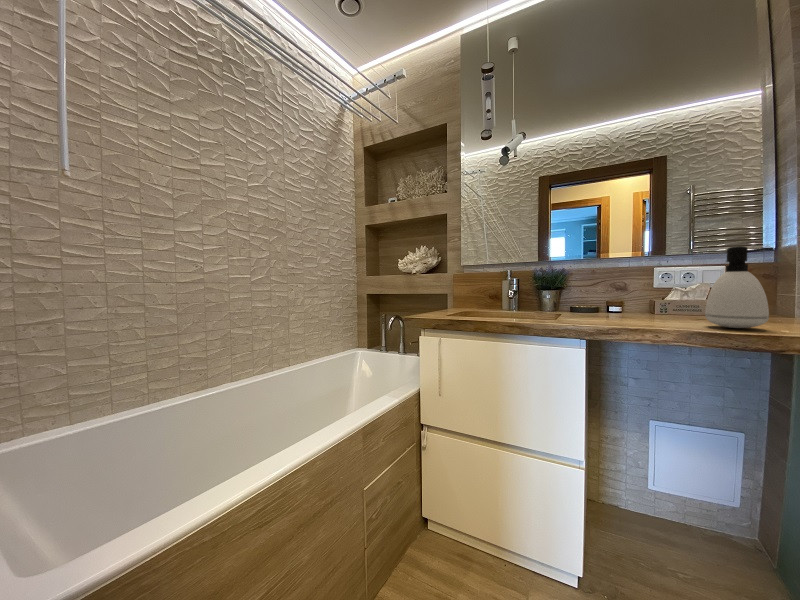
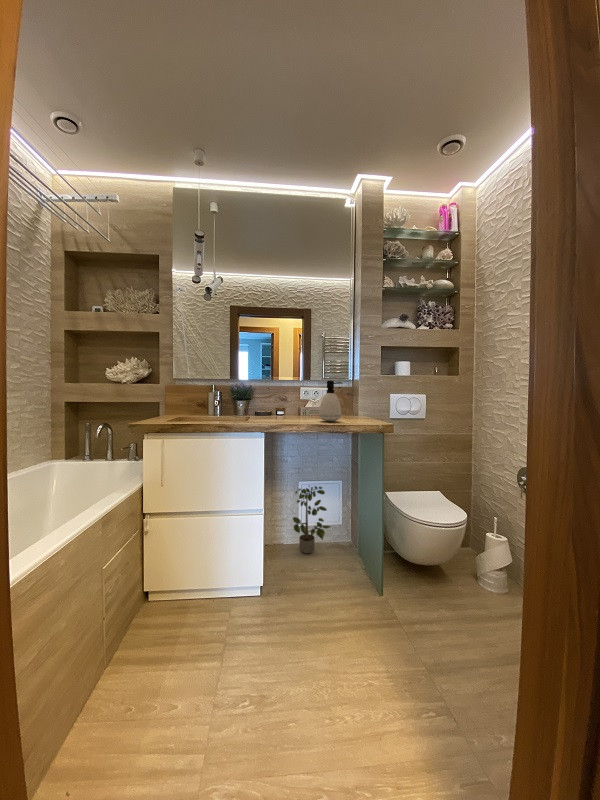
potted plant: none [637,429,727,545] -> present [293,486,330,554]

